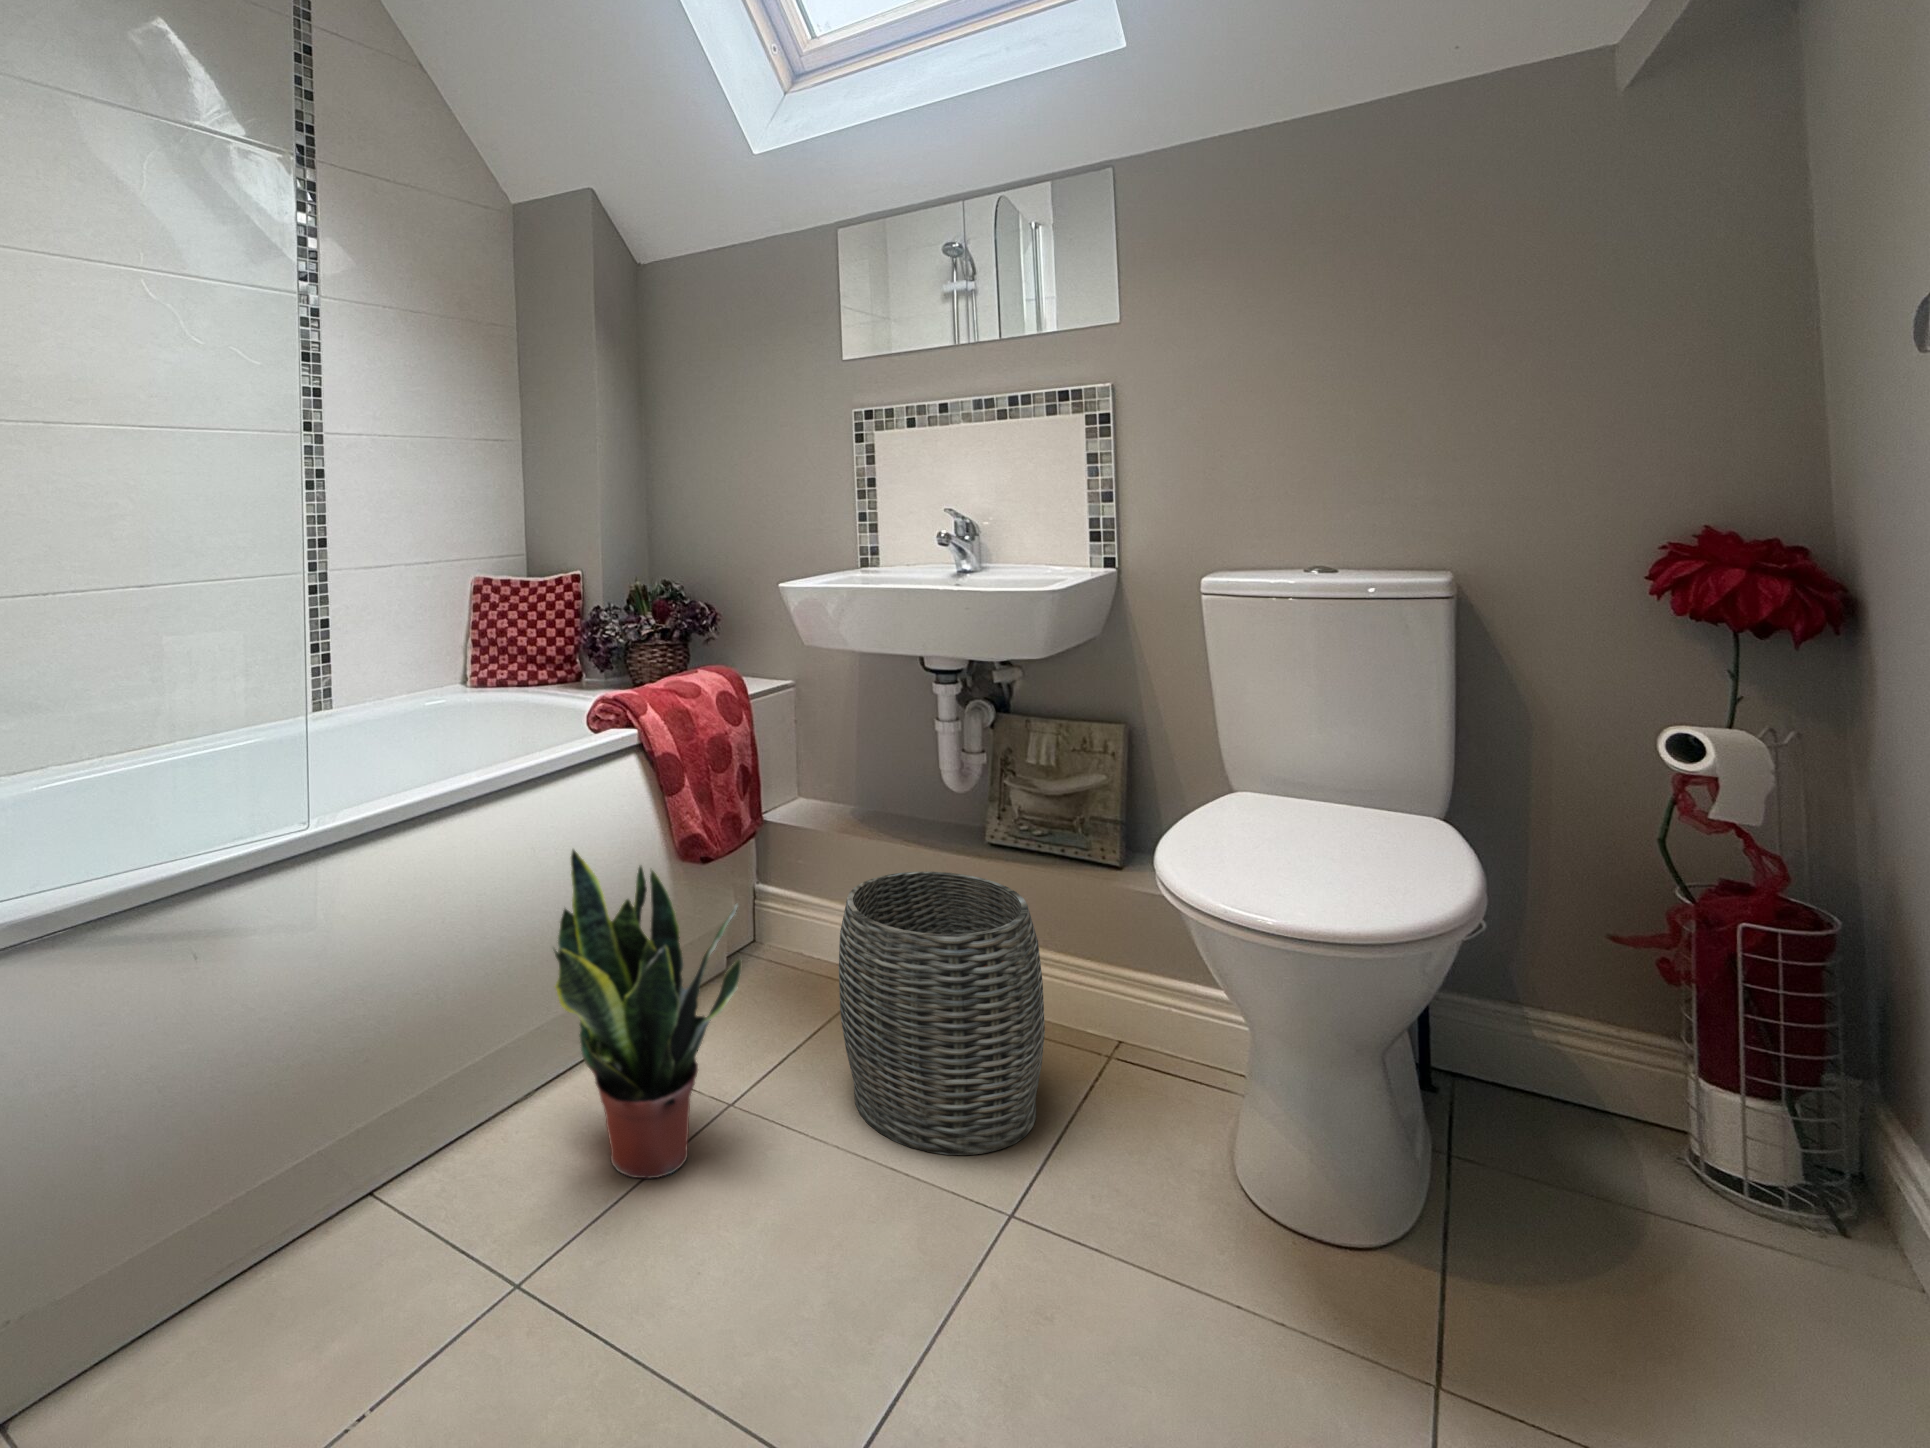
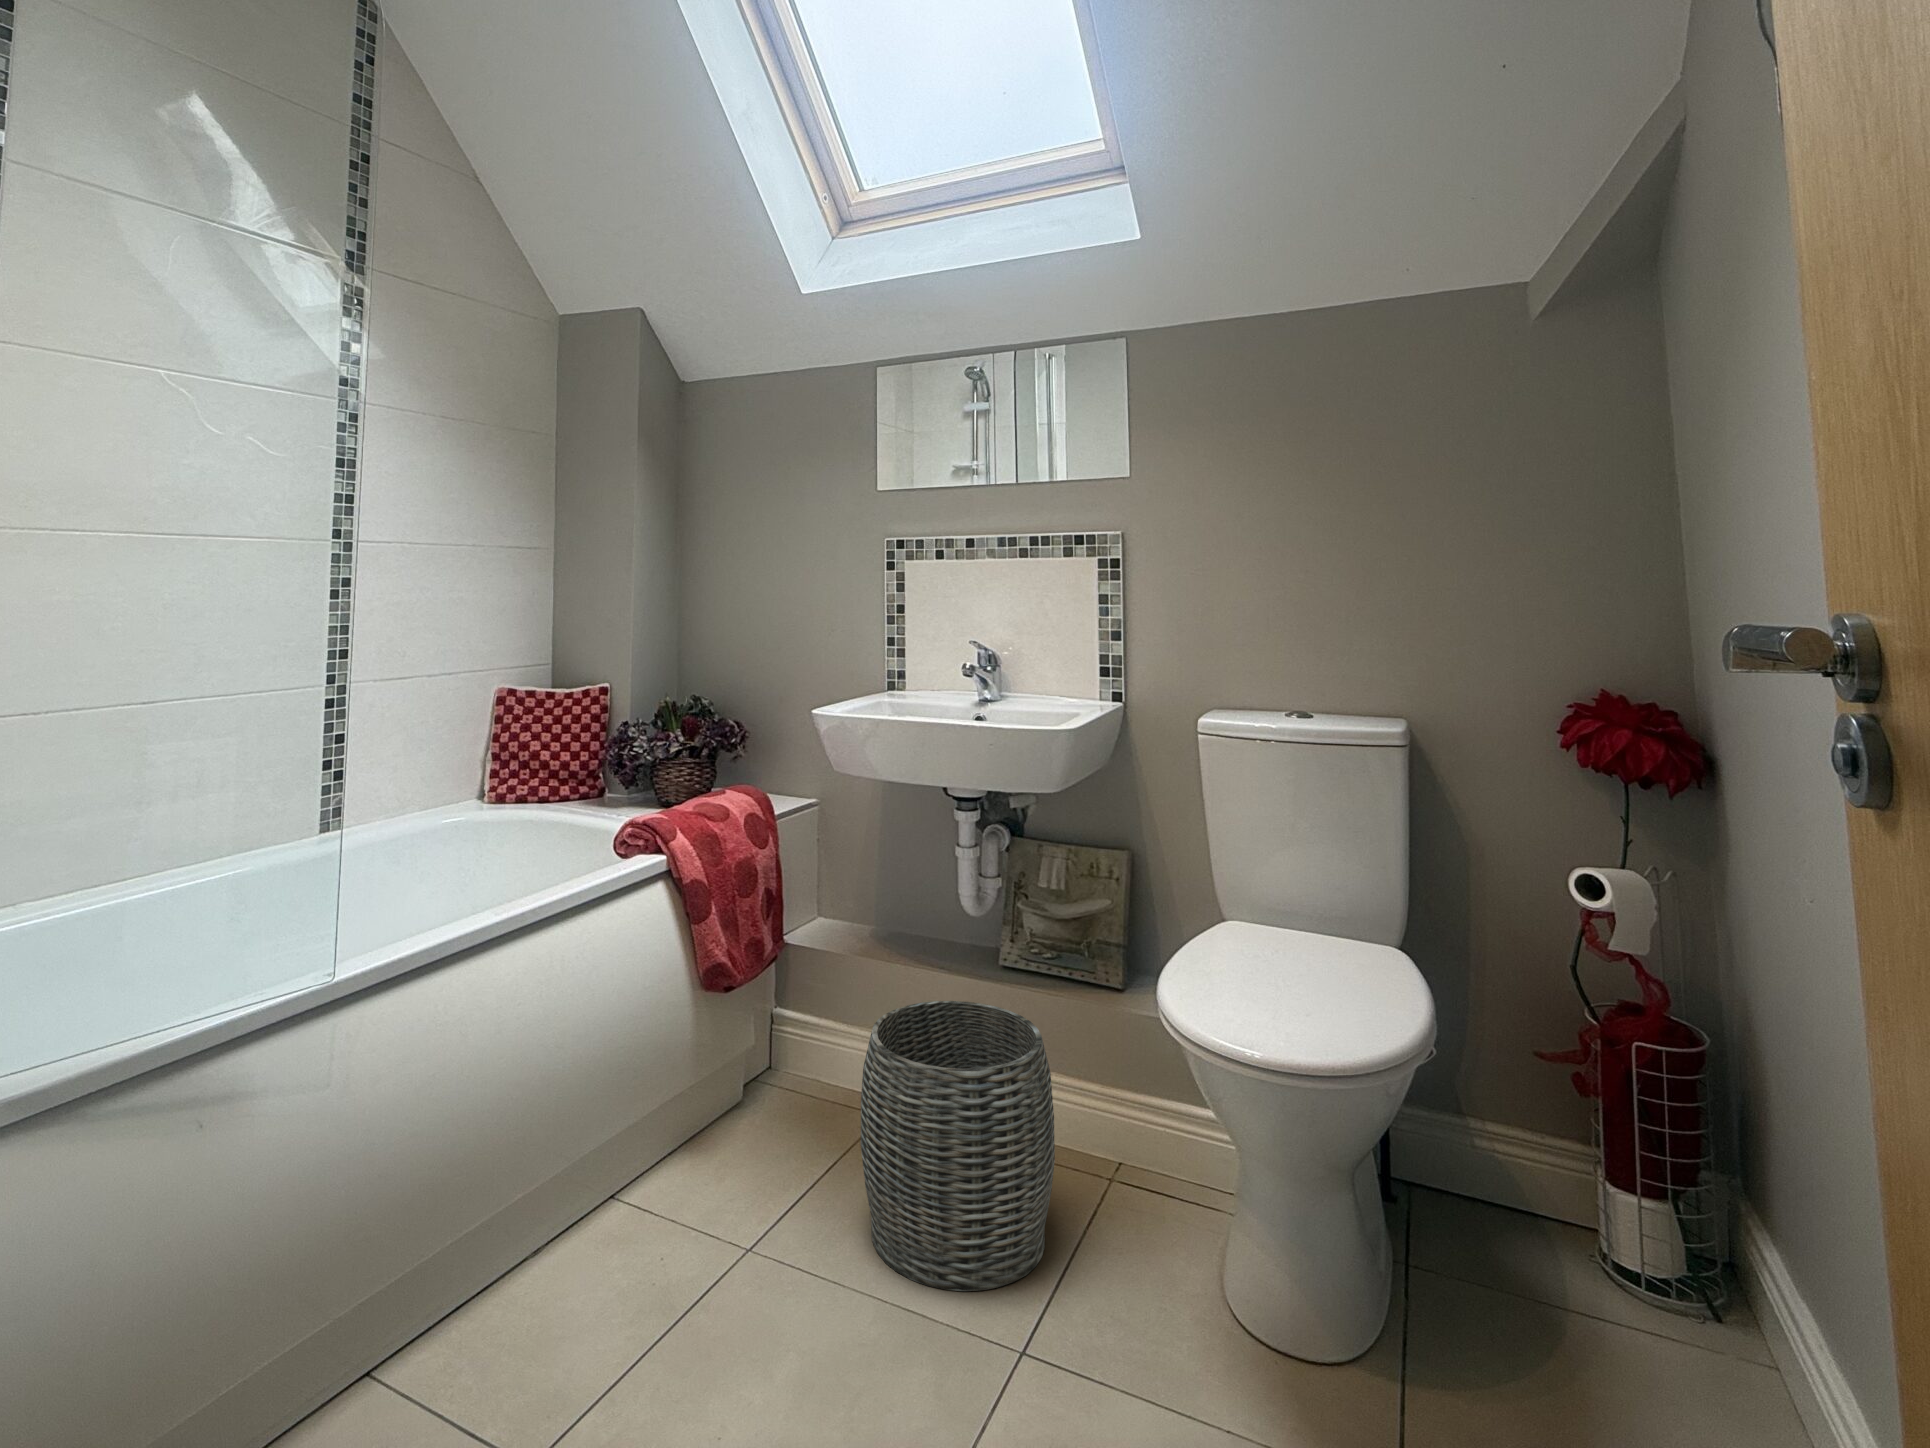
potted plant: present [554,850,741,1178] -> none [580,989,771,1335]

